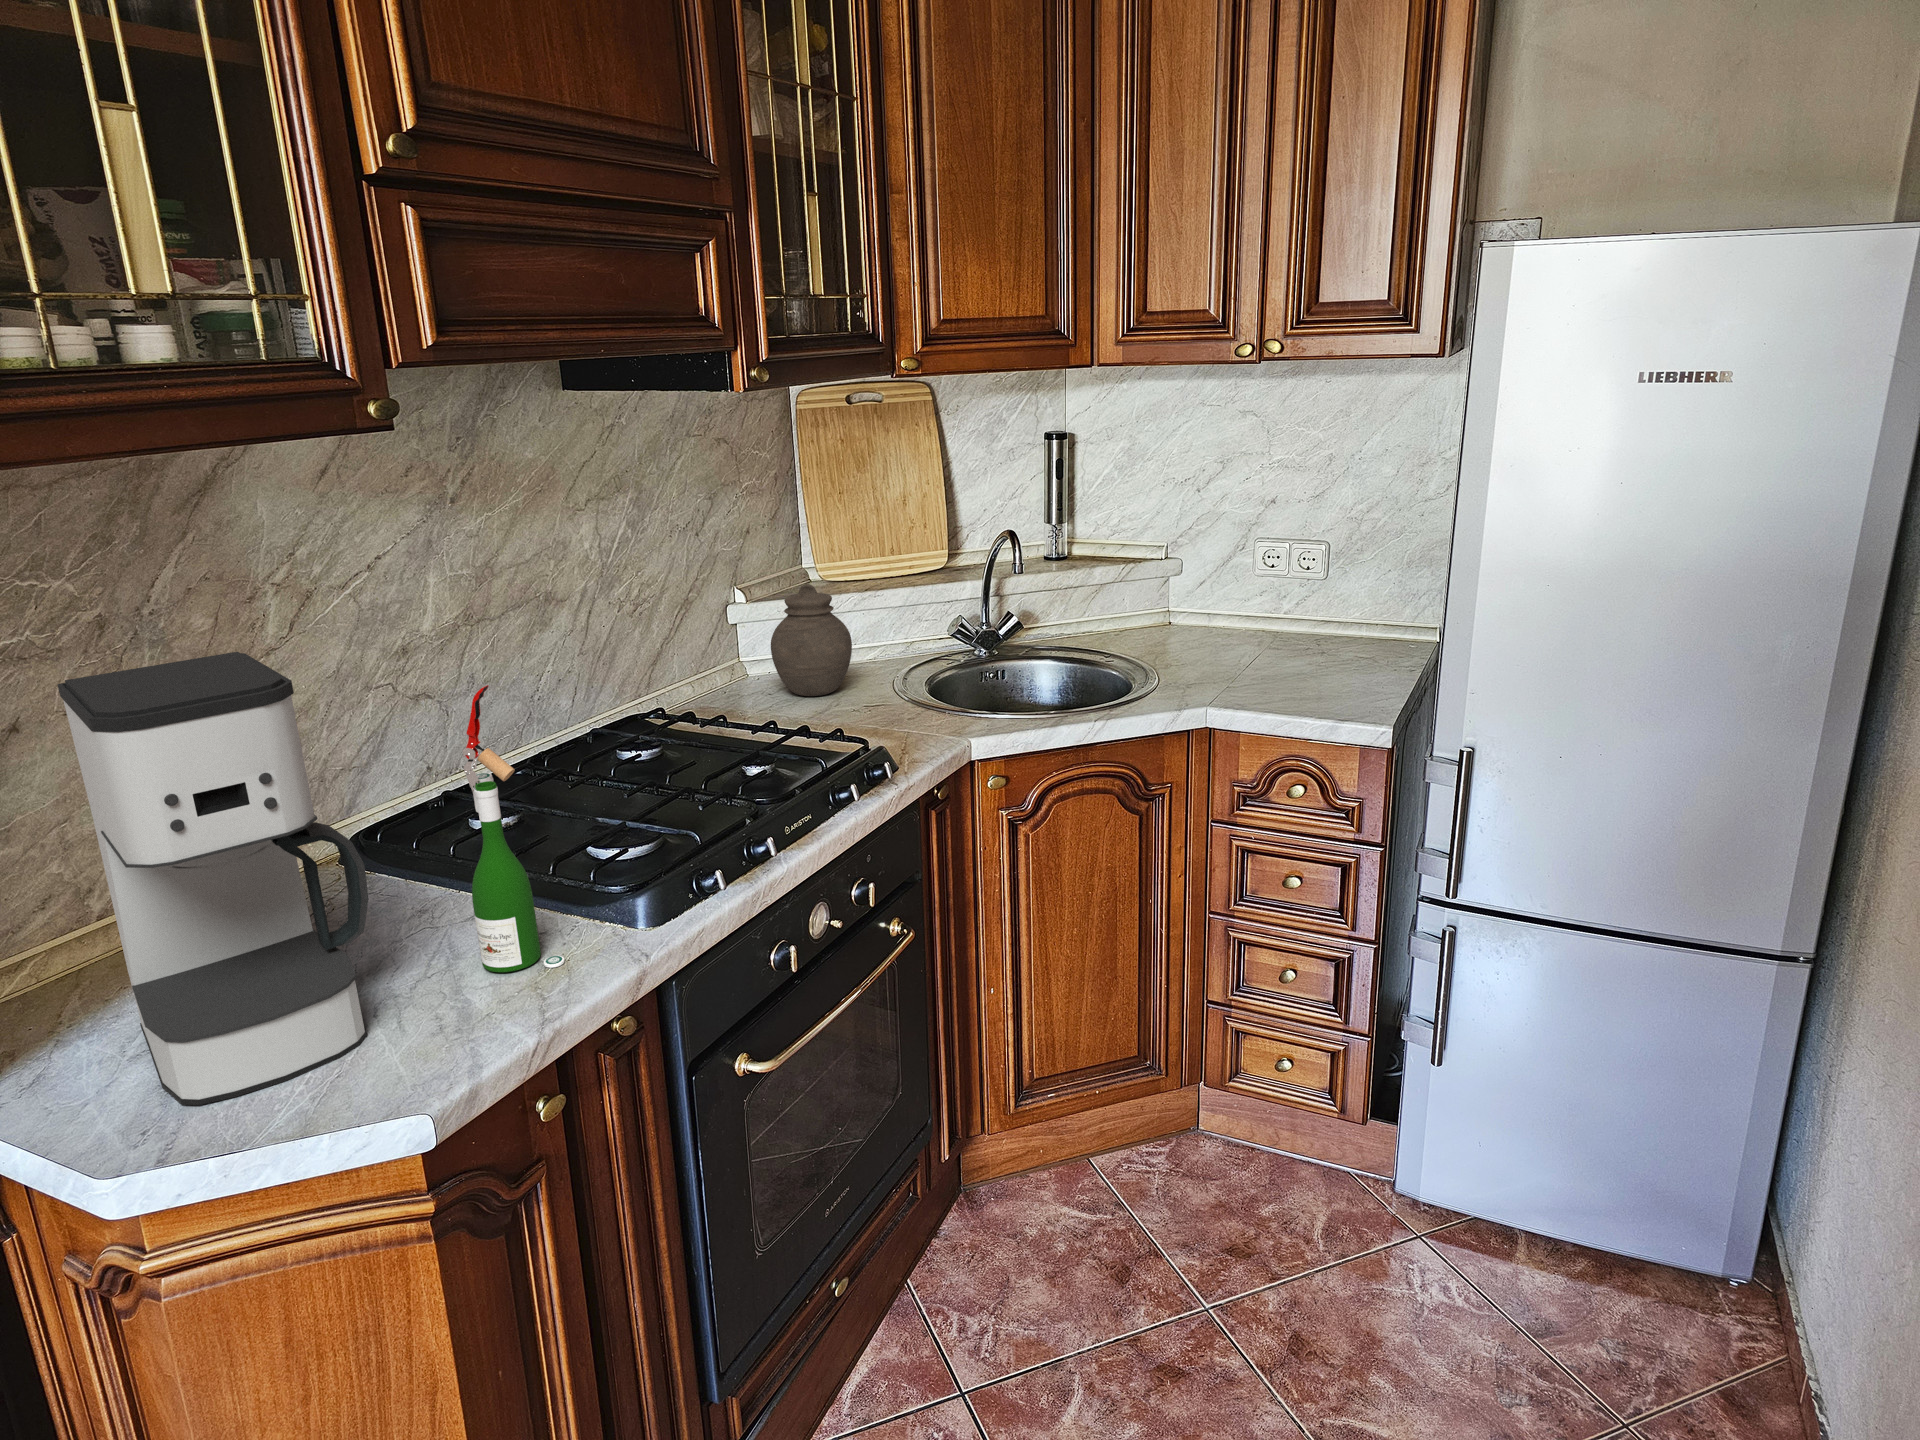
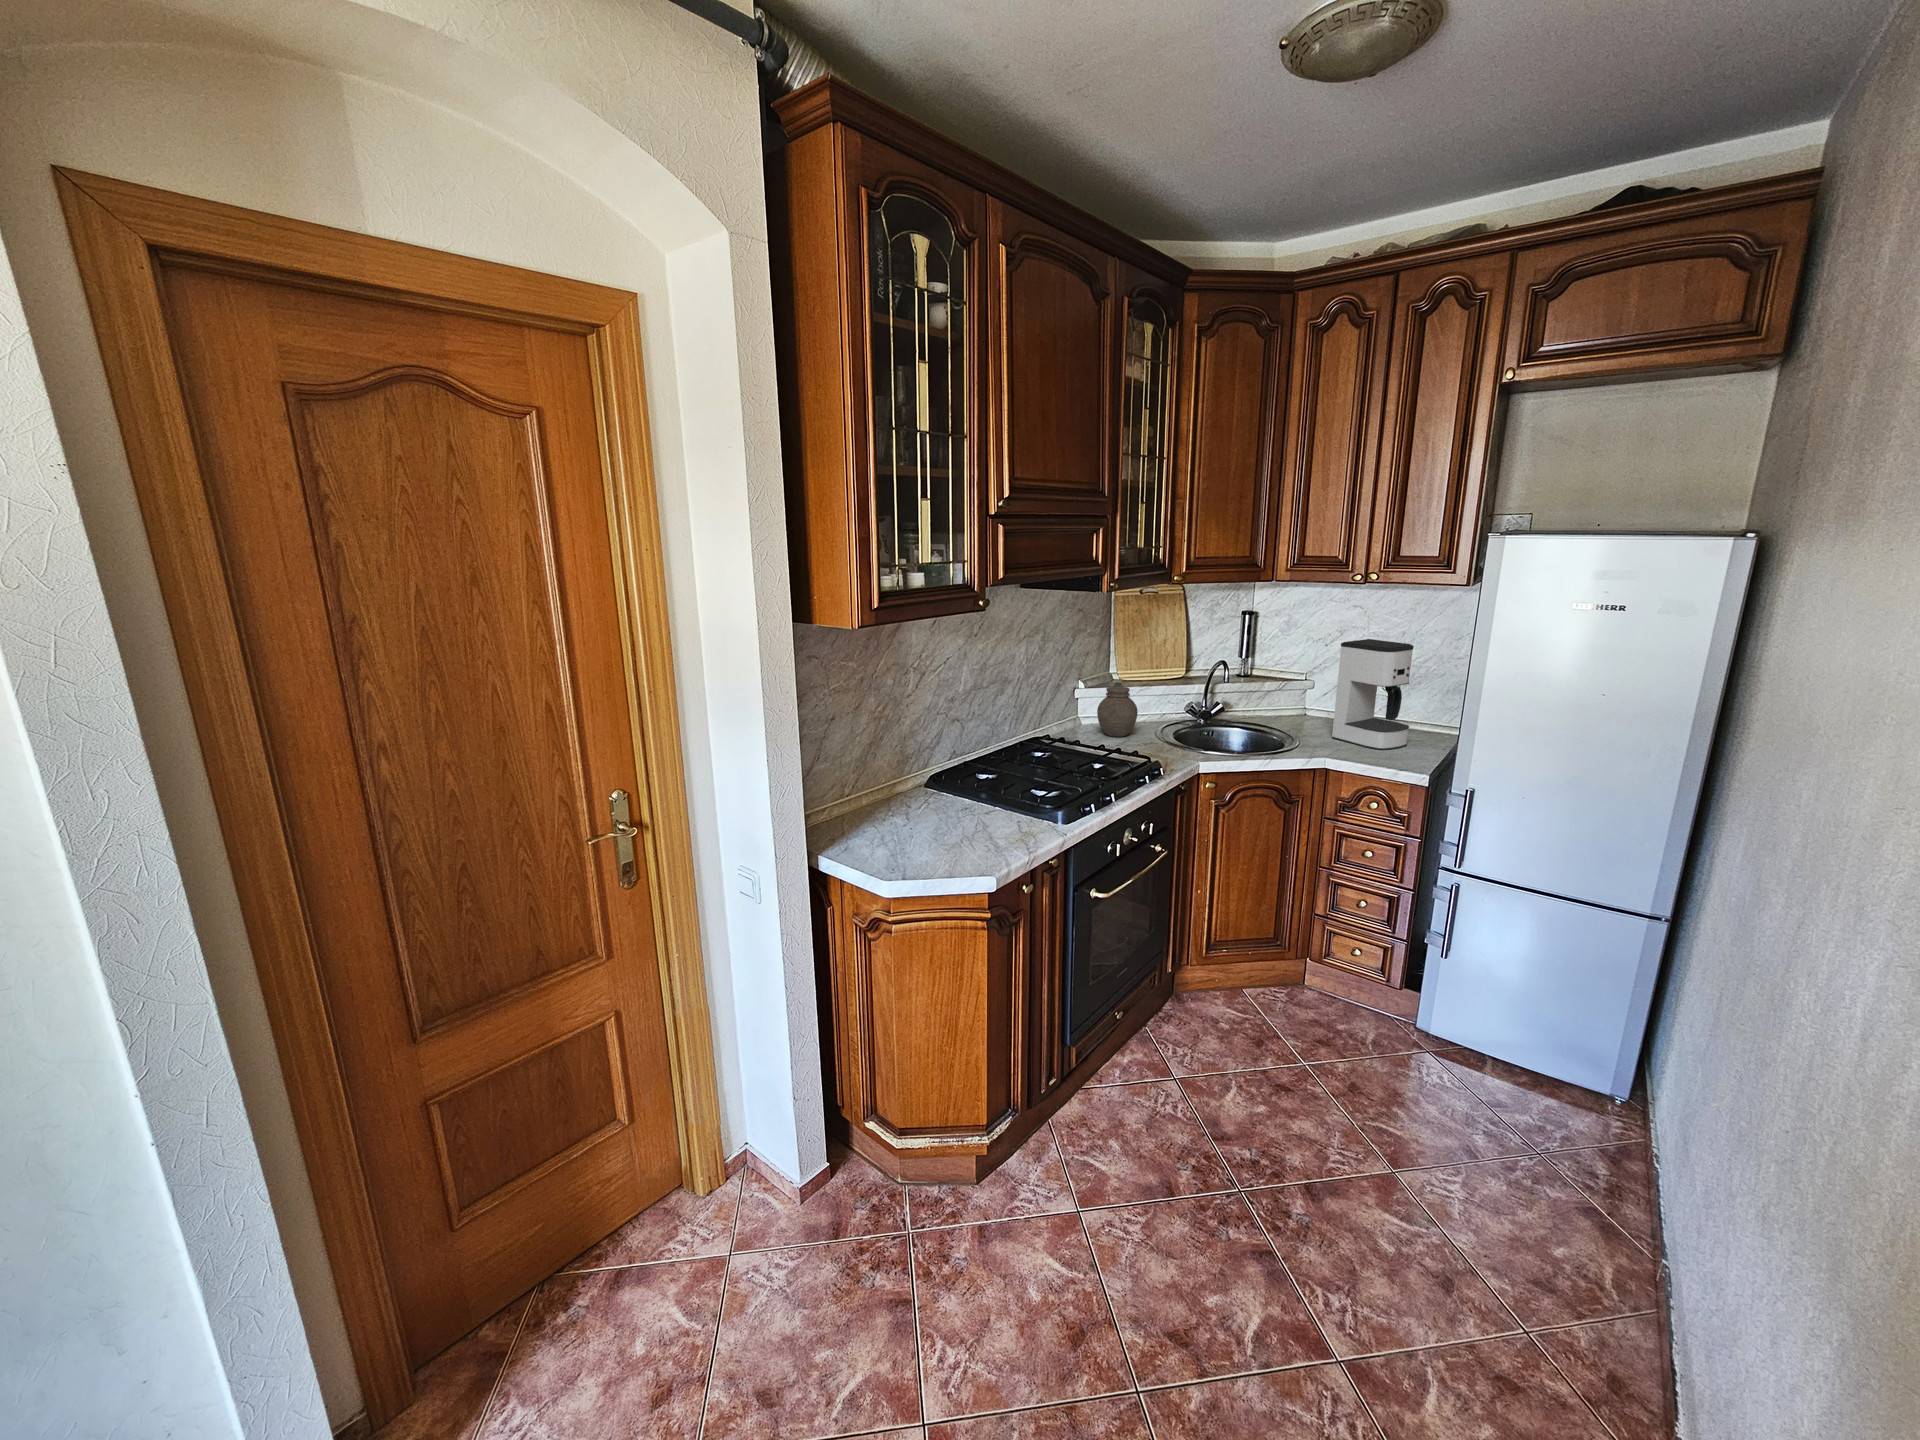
coffee maker: present [57,652,369,1105] -> present [1332,639,1414,750]
wine bottle: present [463,685,564,972] -> none [999,718,1032,835]

